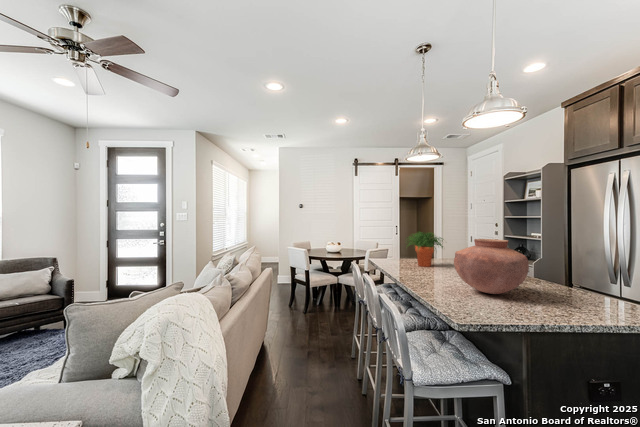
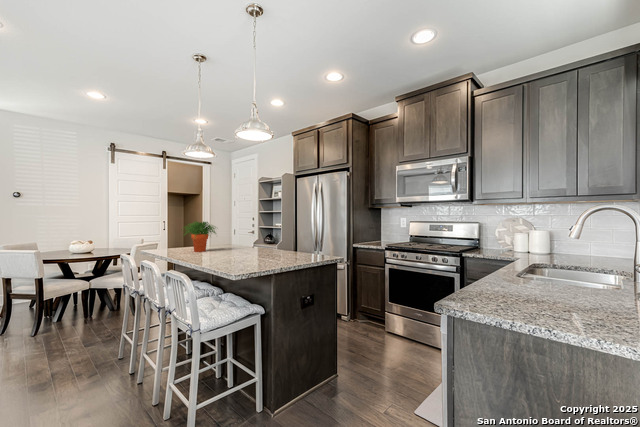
vase: present [454,239,529,294] -> none [228,222,275,260]

